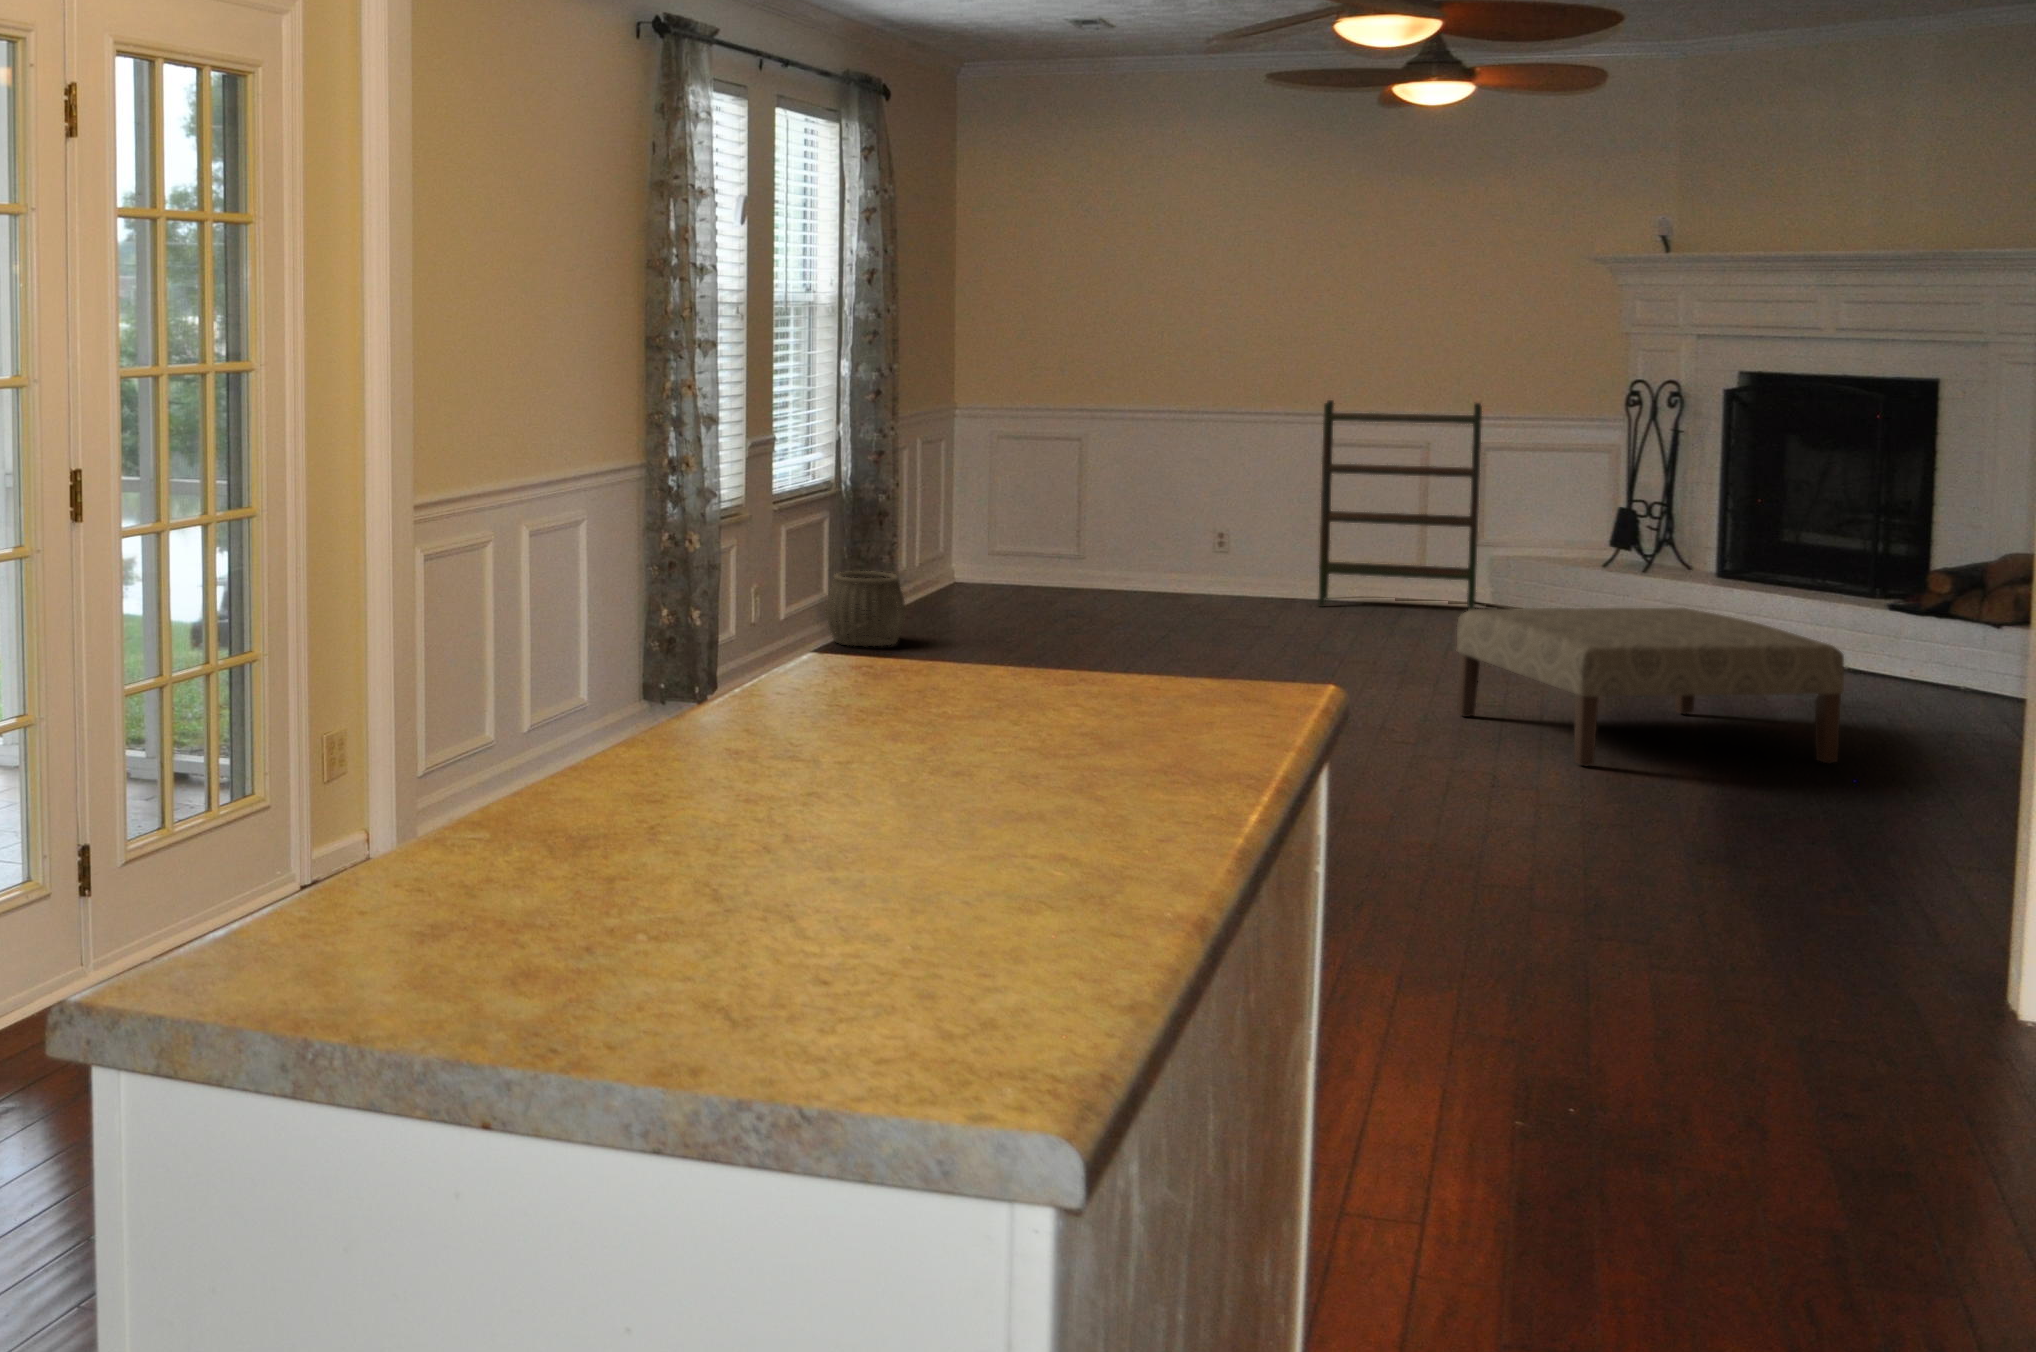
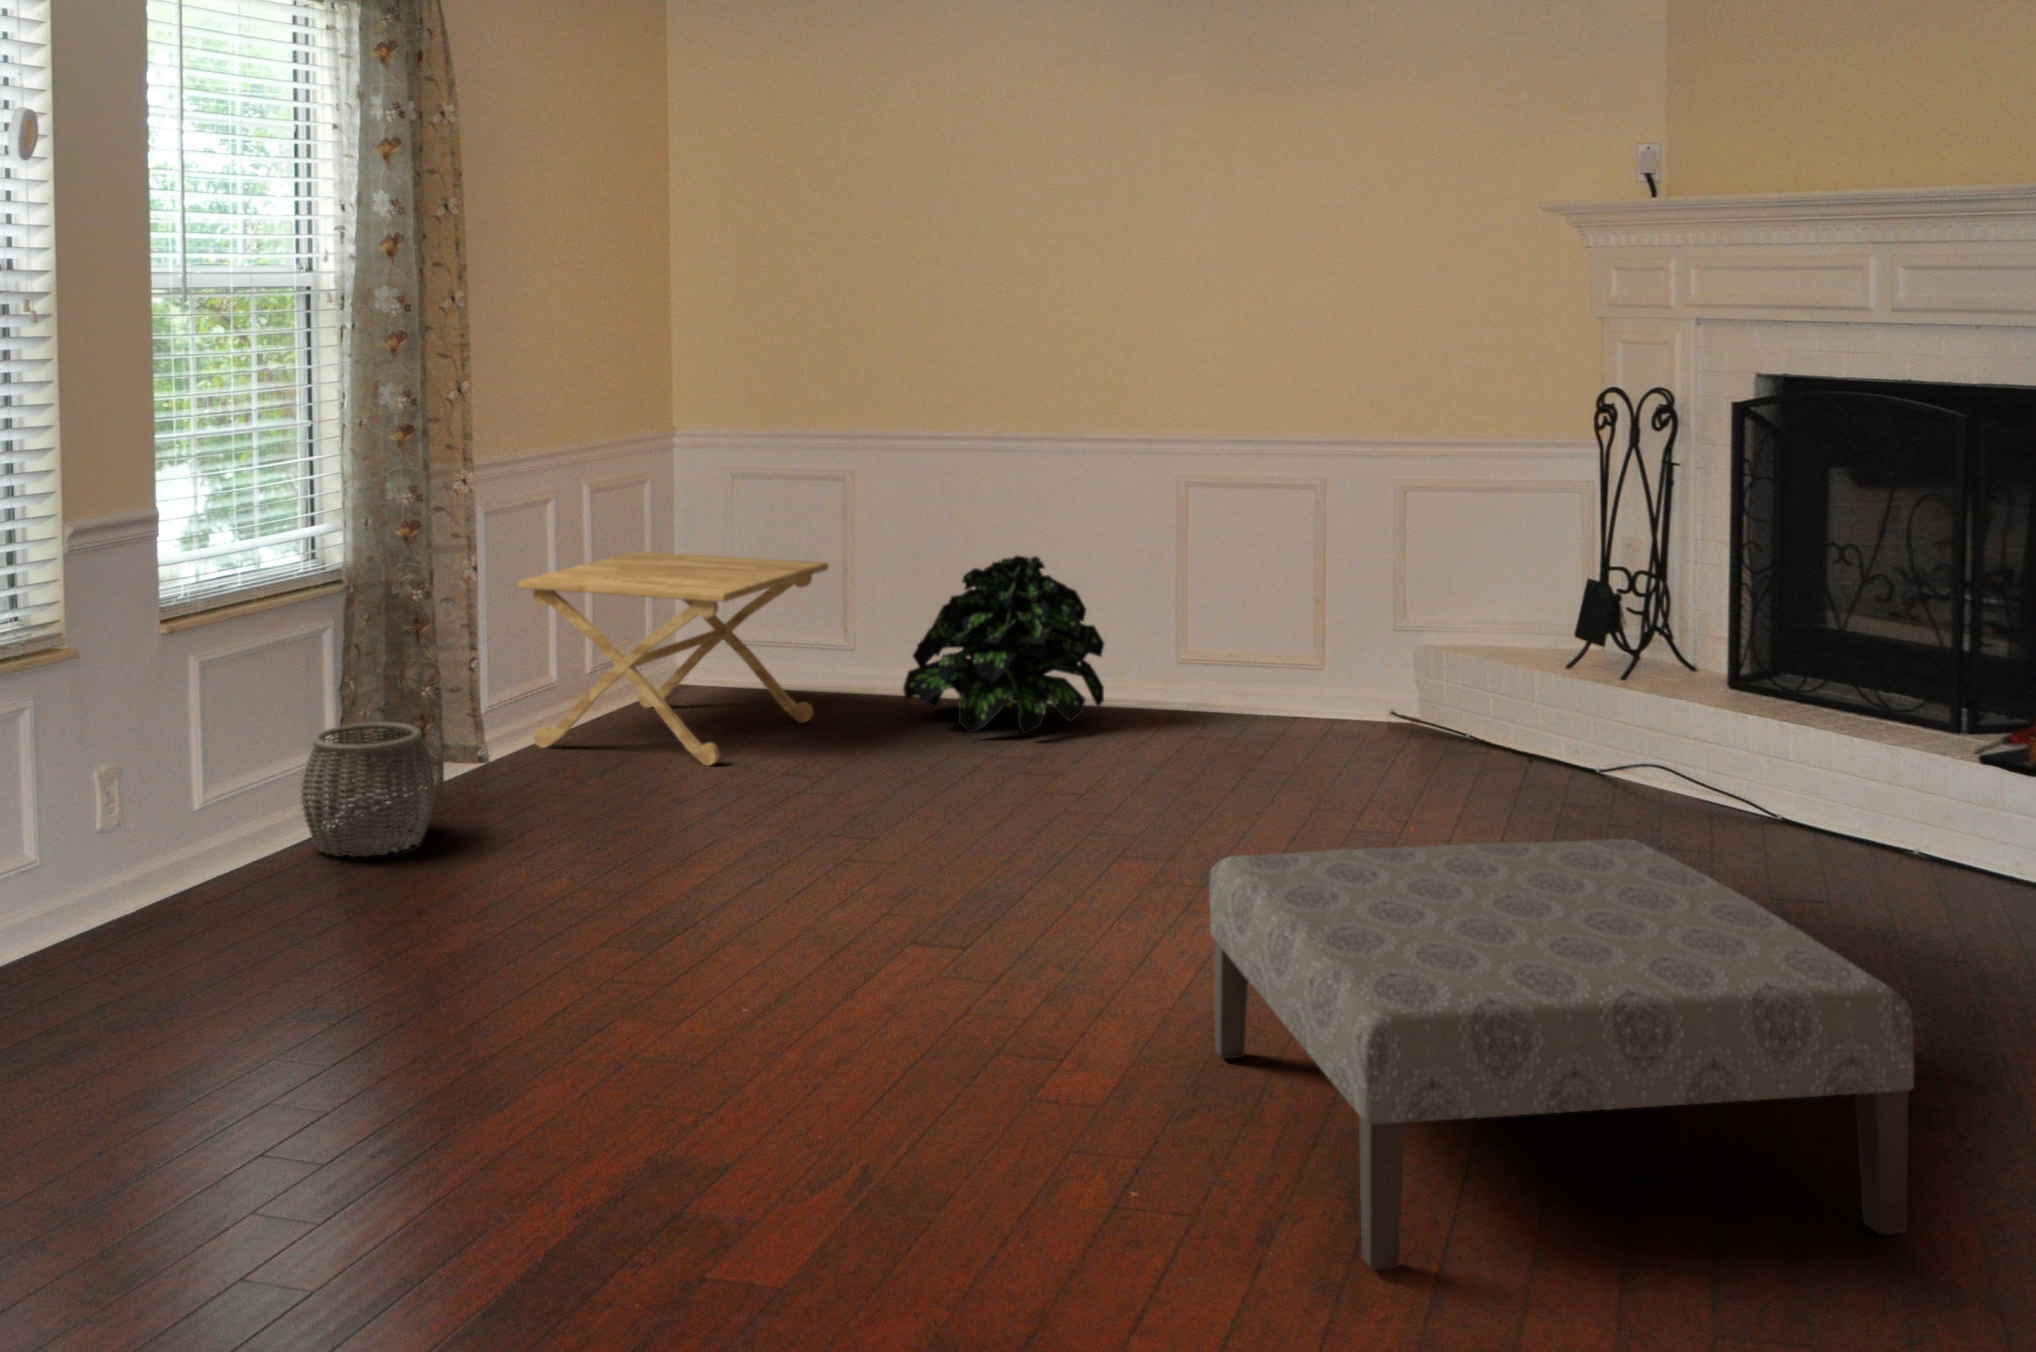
bookshelf: present [1318,400,1482,611] -> none [1164,419,1394,742]
side table: none [890,486,1085,617] -> present [518,552,828,766]
potted plant: none [1131,490,1277,606] -> present [903,555,1104,734]

